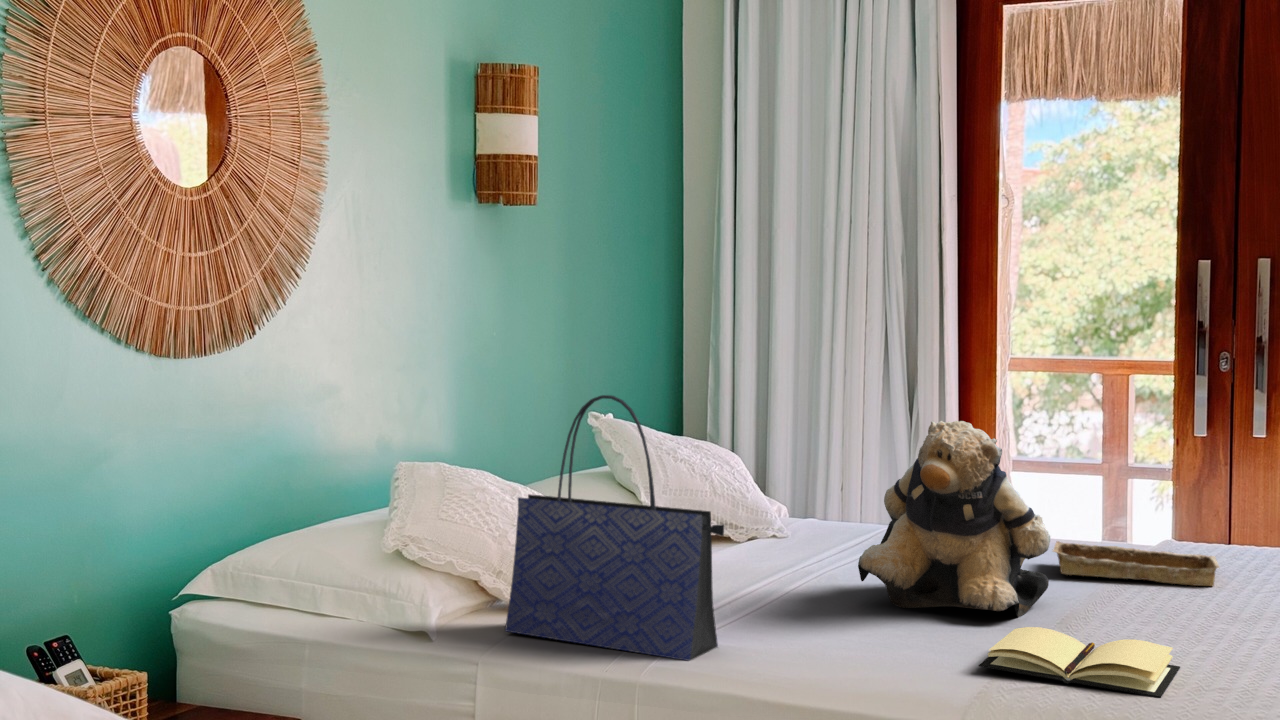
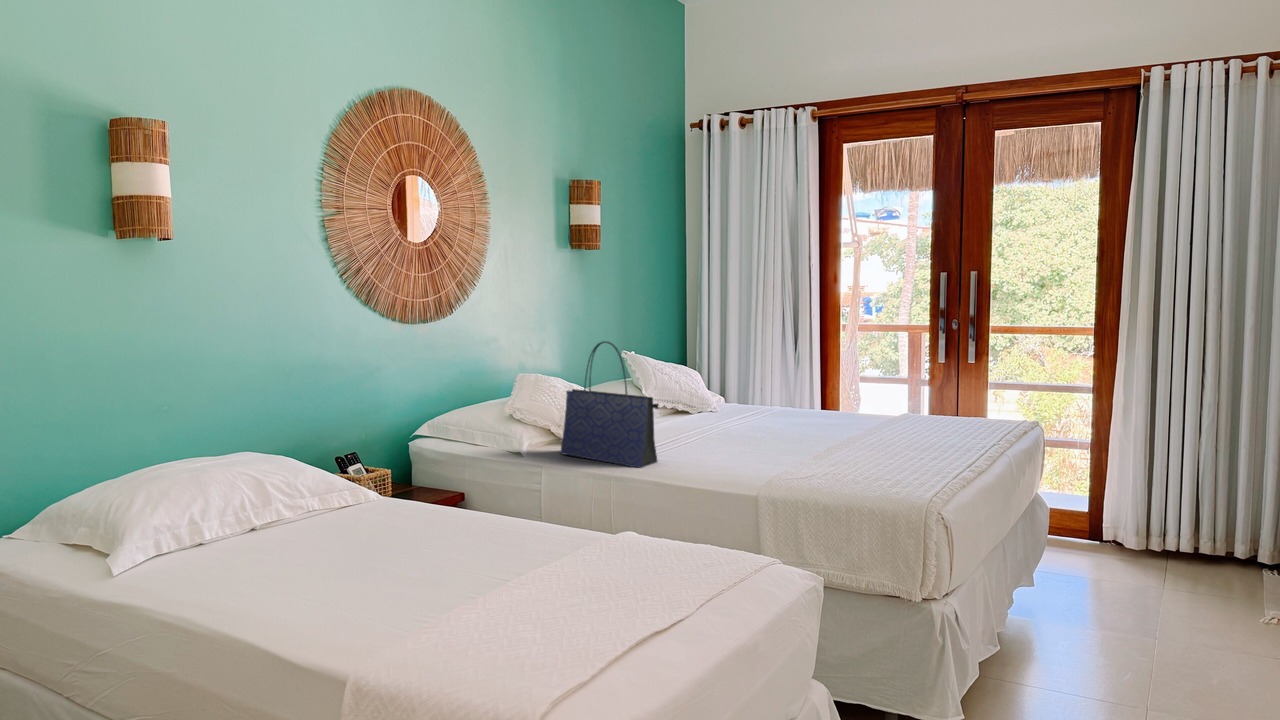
teddy bear: present [858,421,1050,617] -> none [735,354,830,451]
tray: present [1053,541,1219,586] -> none [840,415,925,438]
book: present [979,627,1180,698] -> none [776,455,878,488]

